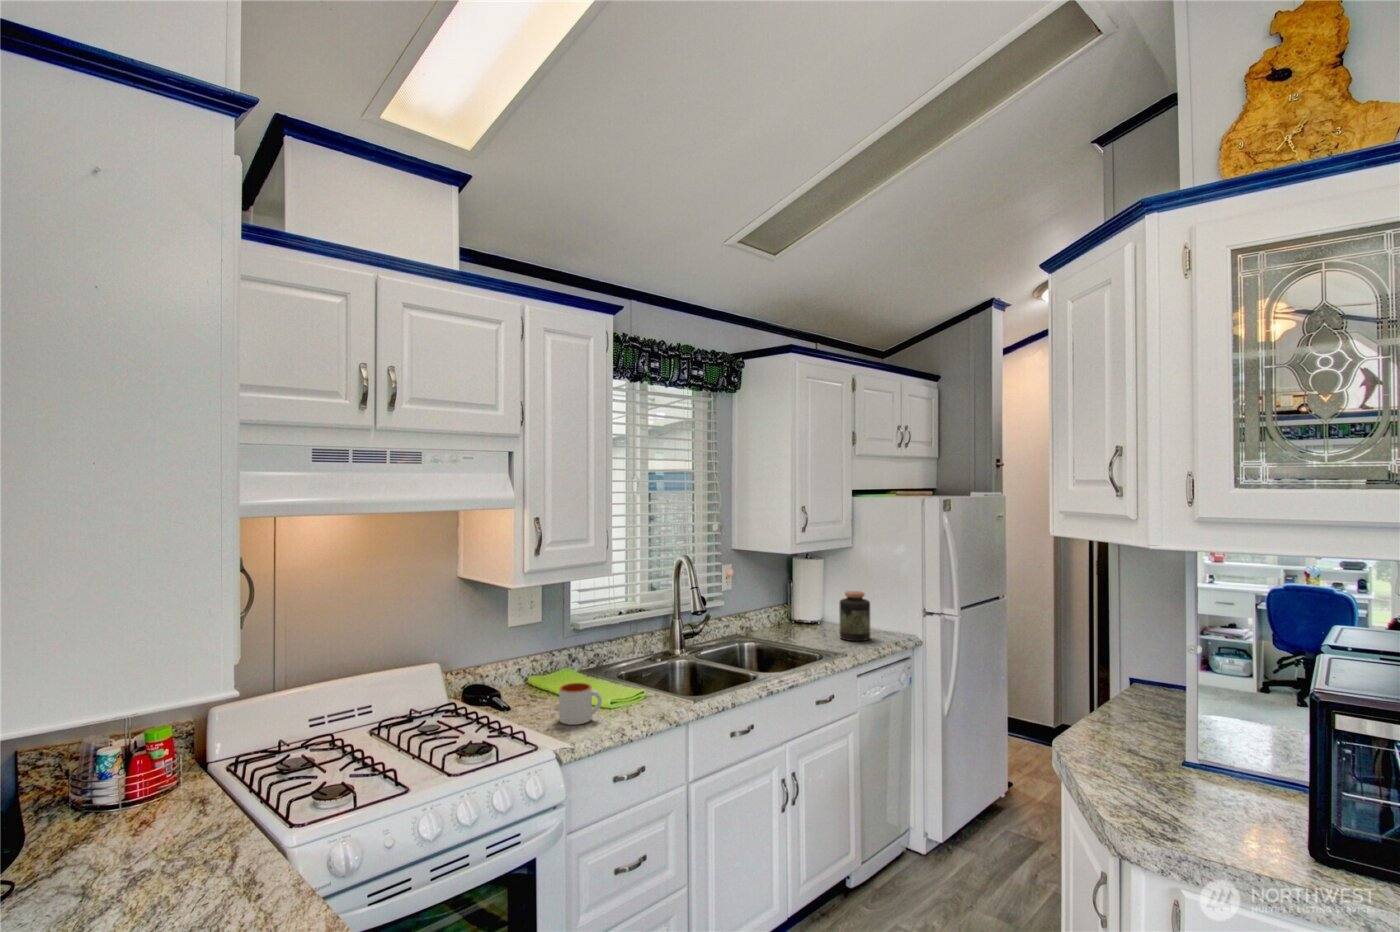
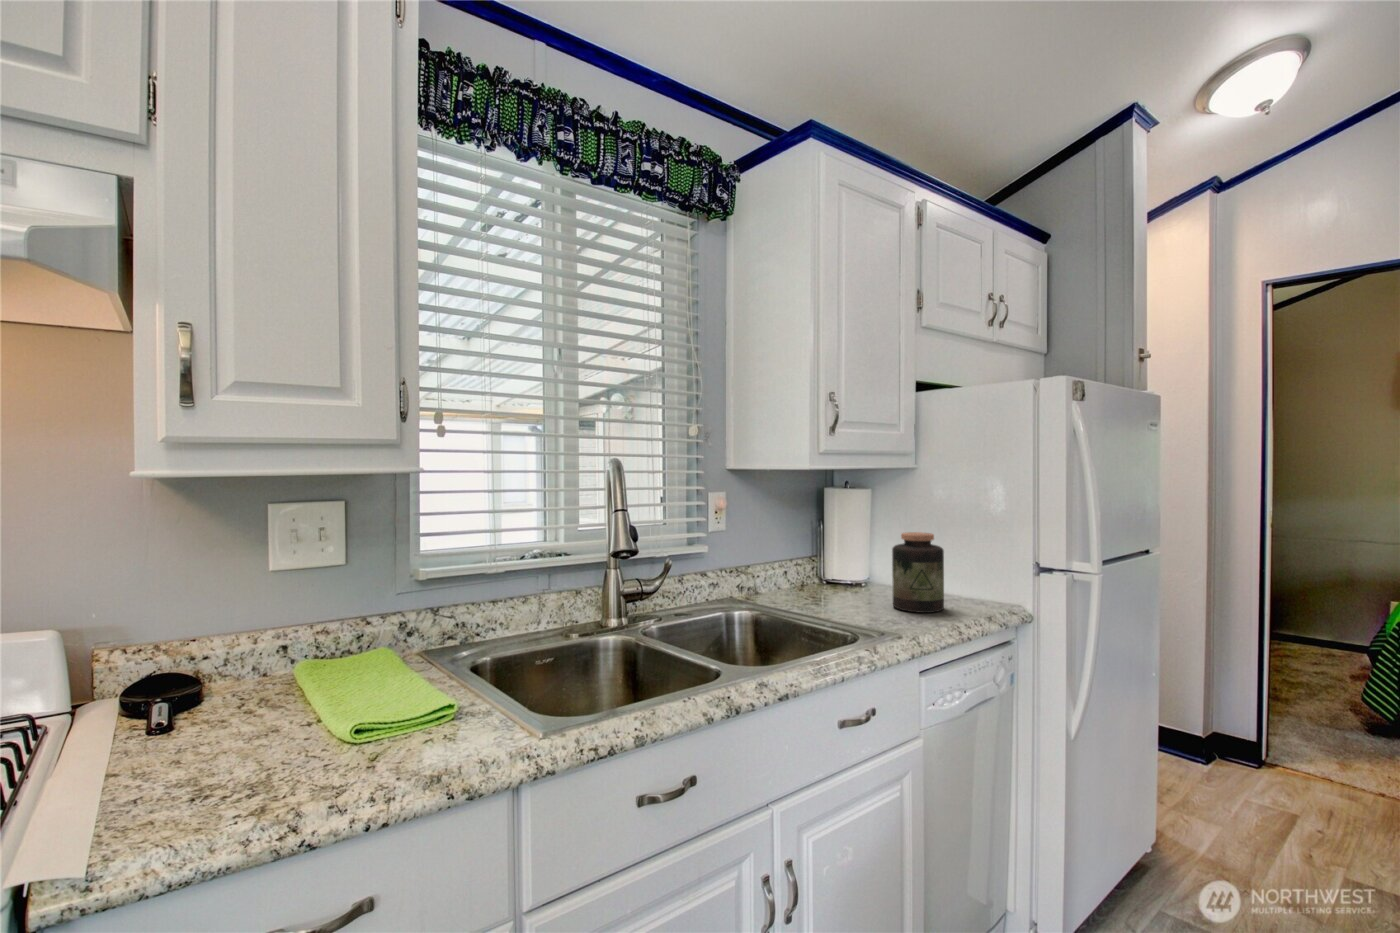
mug: present [559,683,602,725] -> none [184,688,299,795]

